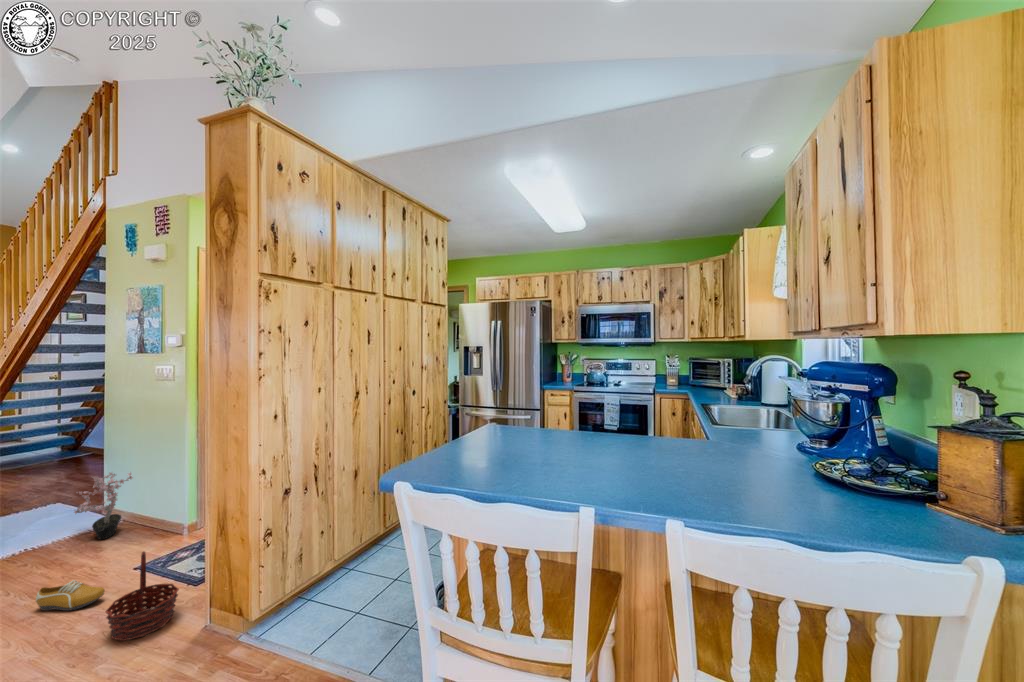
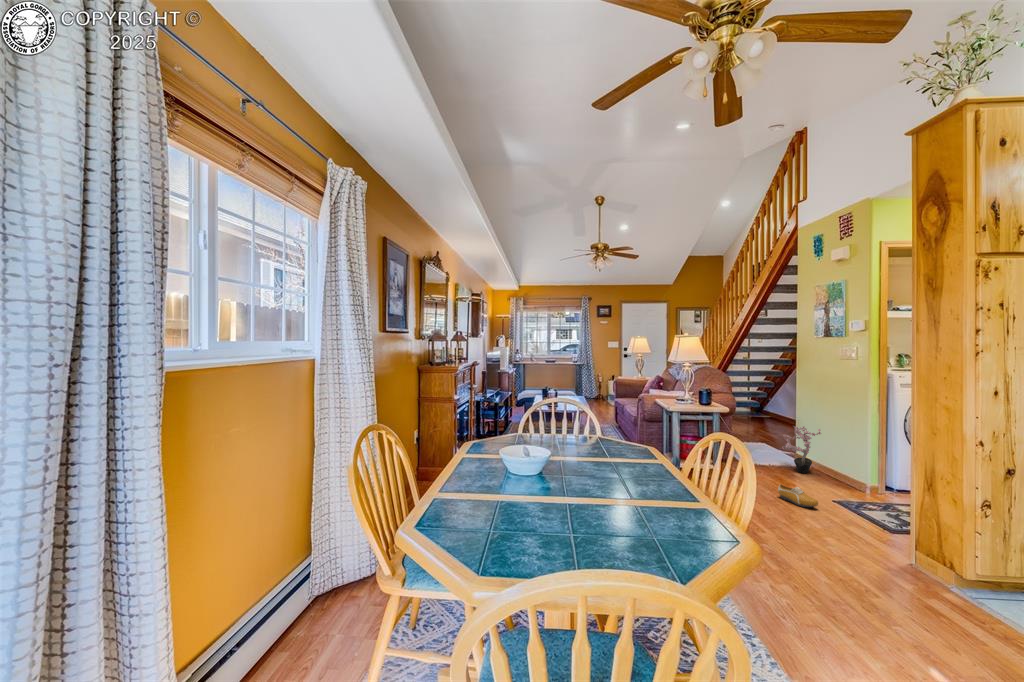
basket: present [105,552,179,641] -> none [828,482,882,545]

